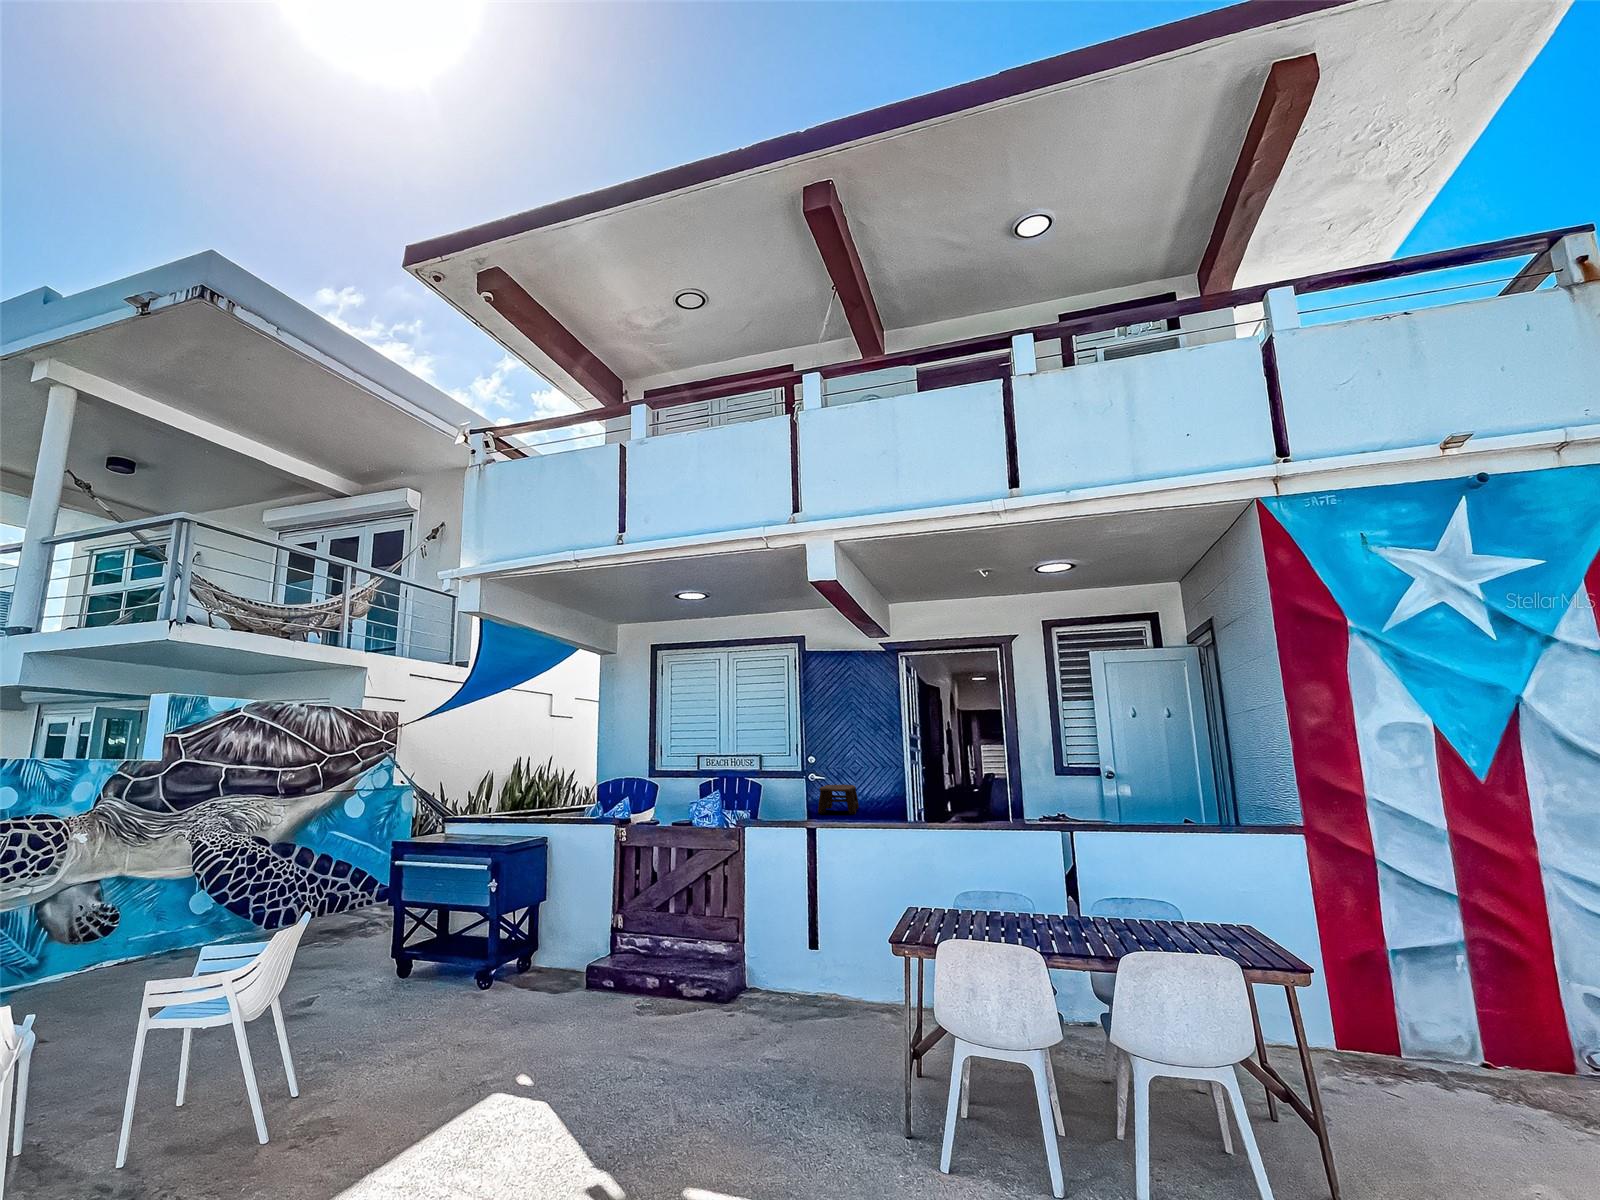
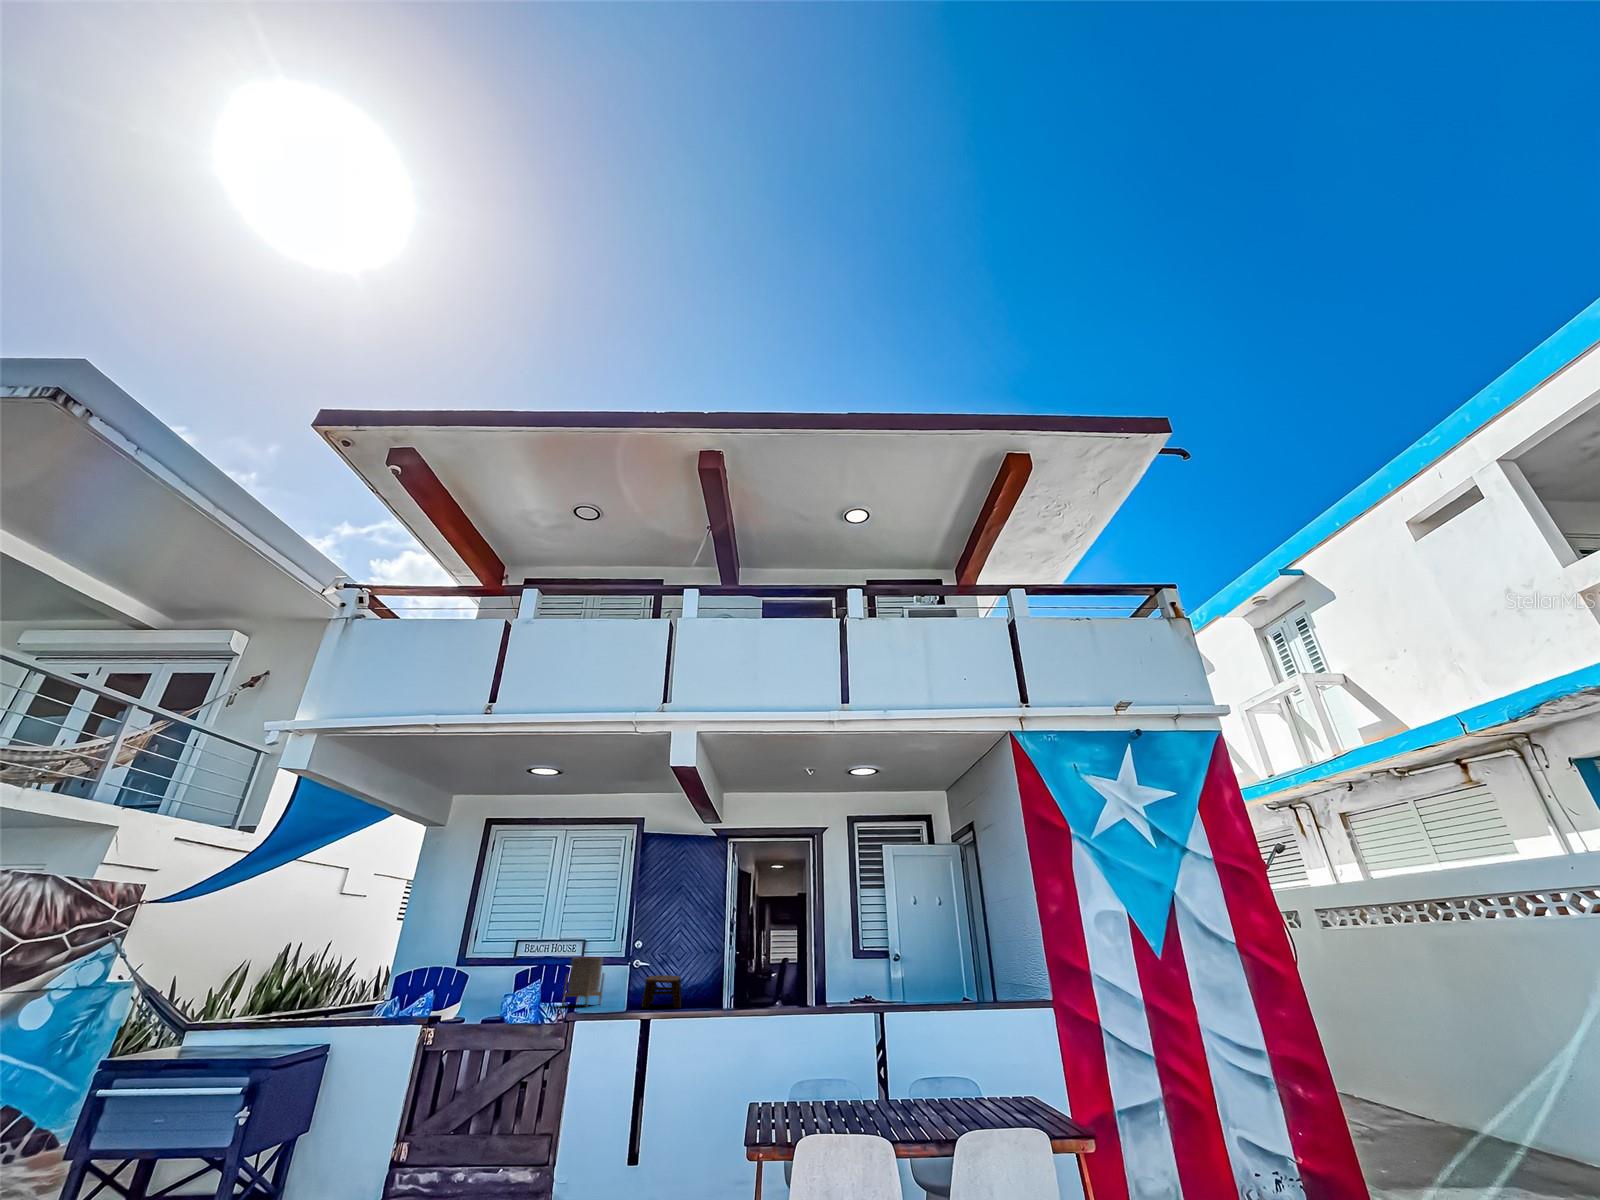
planter: none [746,768,783,812] -> present [562,957,604,1006]

